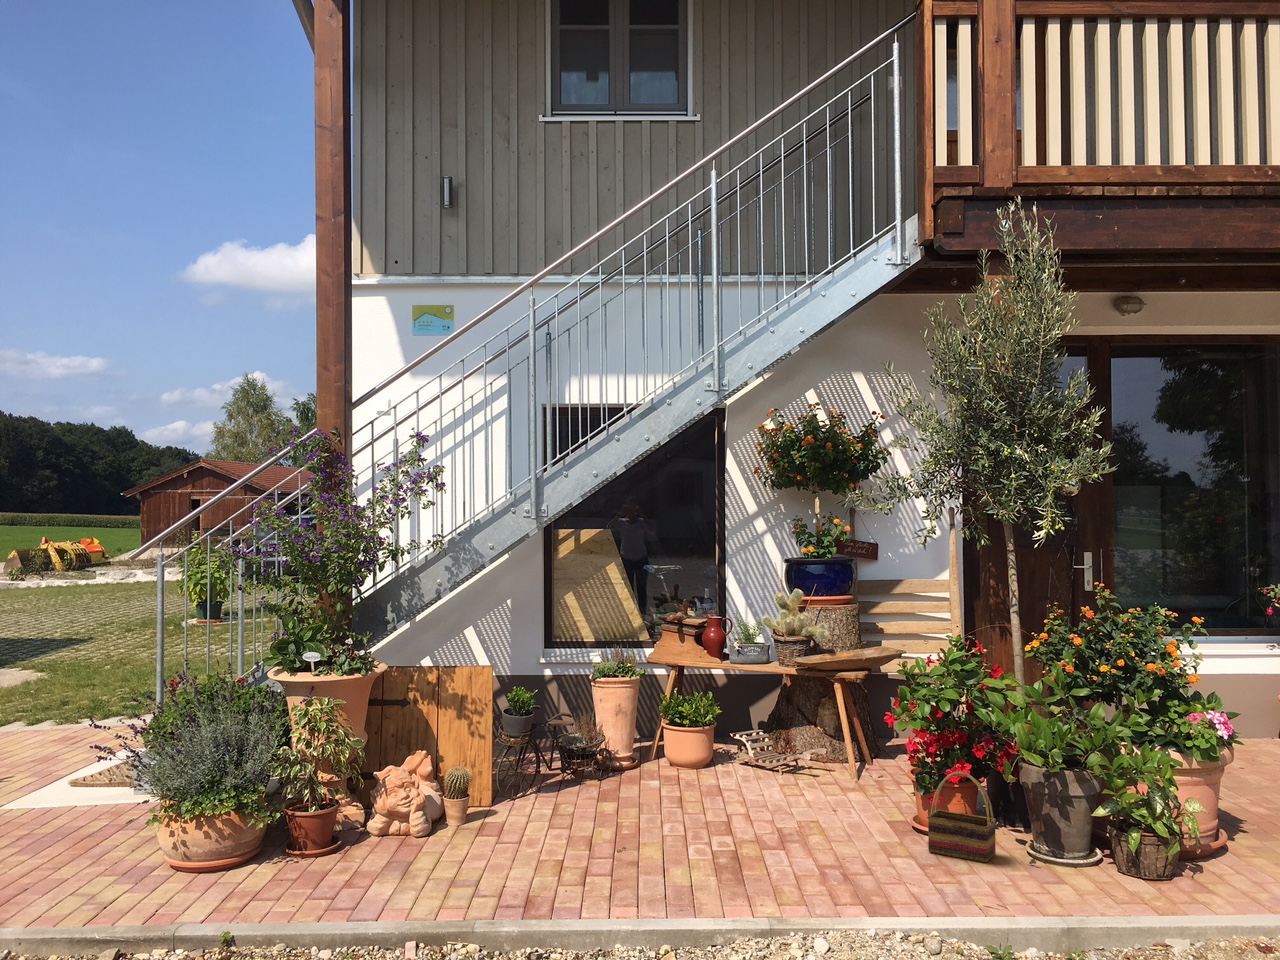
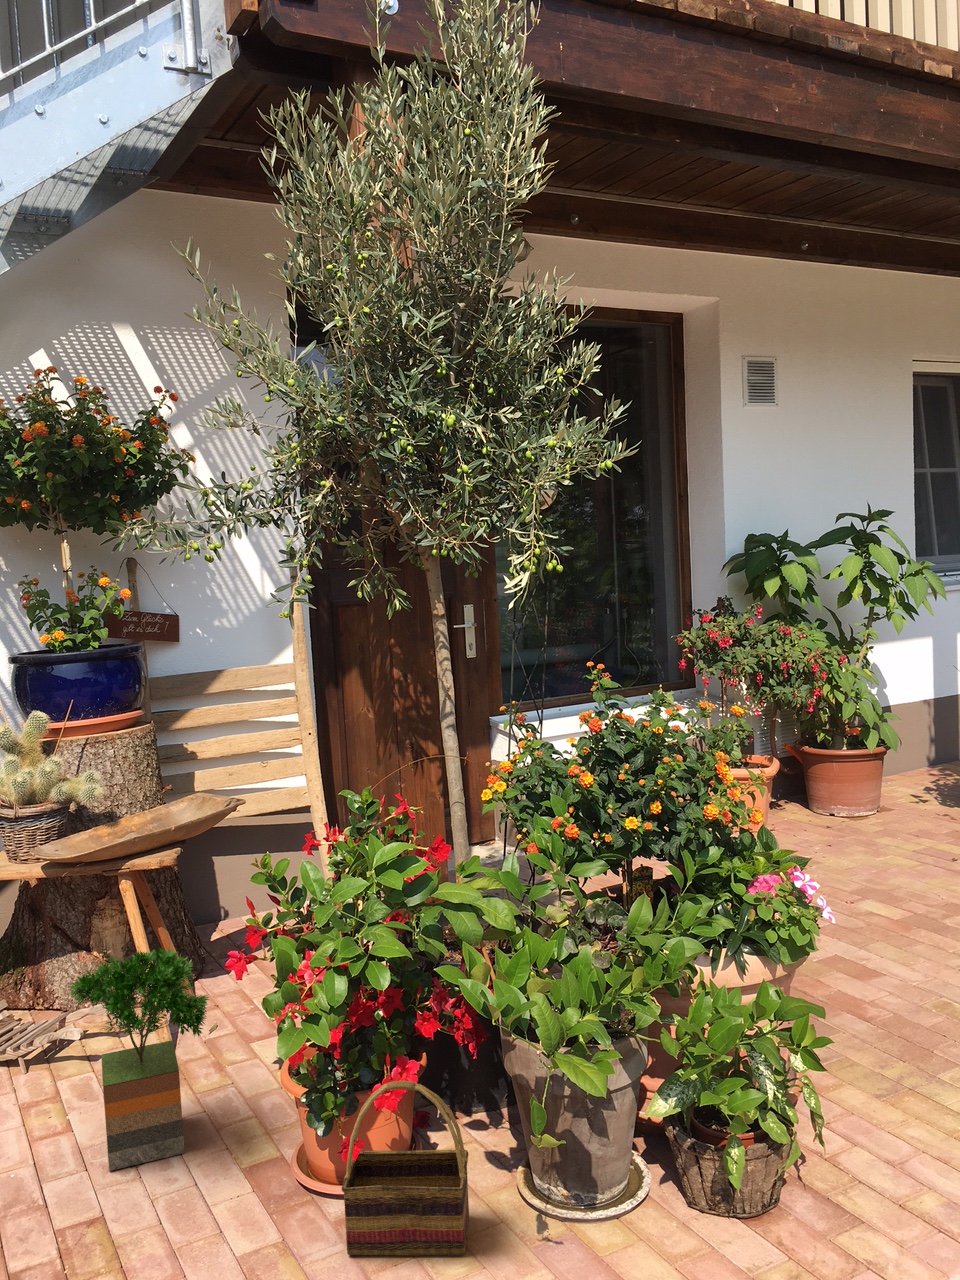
potted tree: none [806,706,875,812] -> present [68,947,209,1171]

